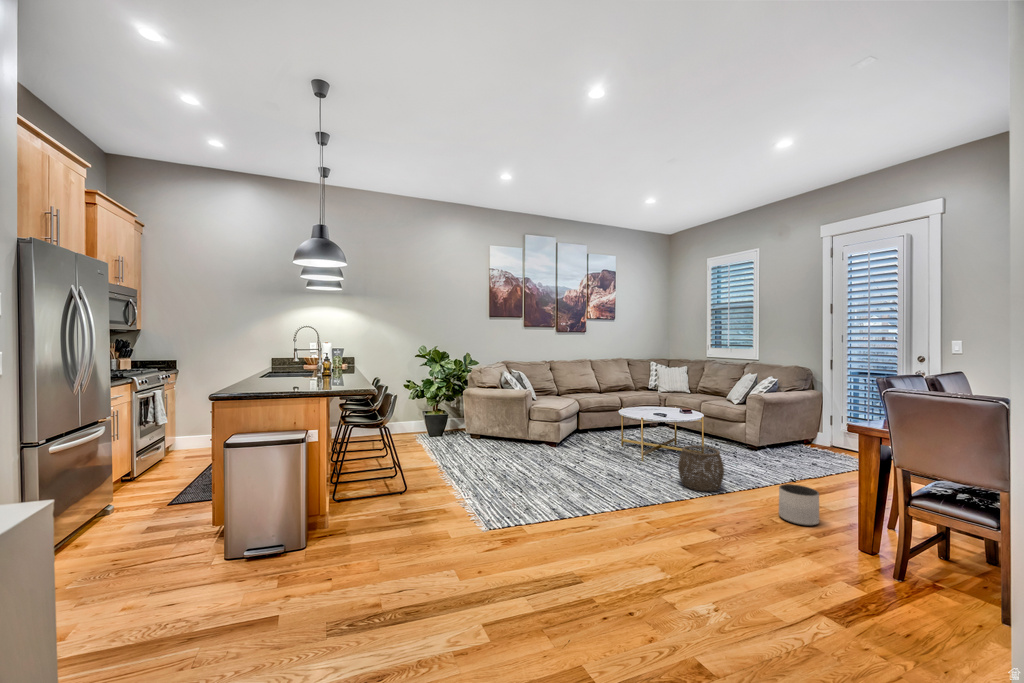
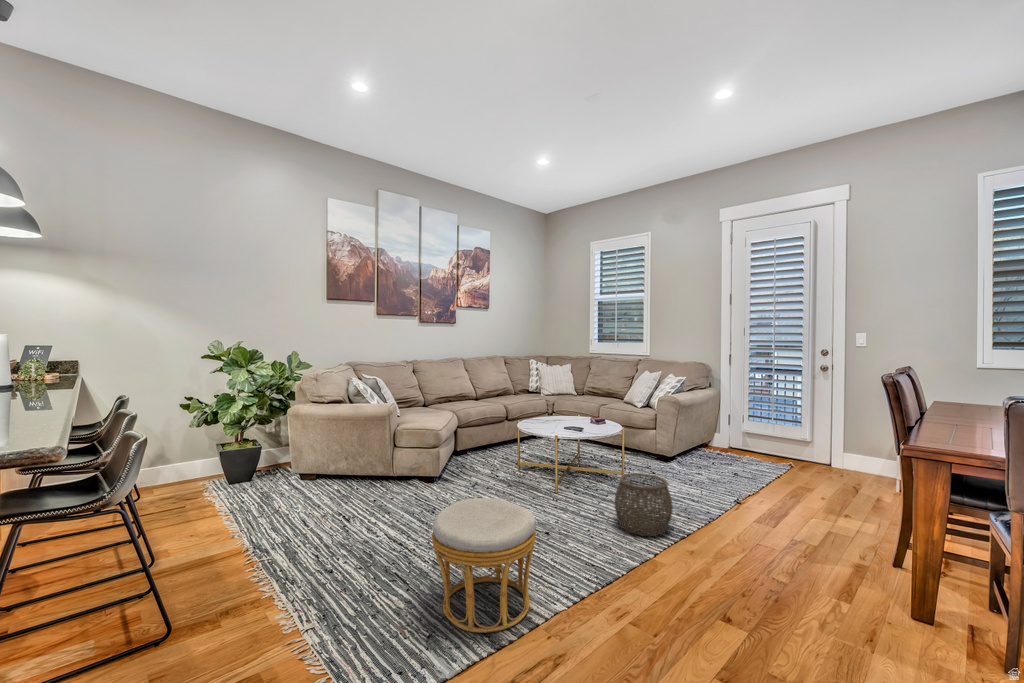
ottoman: none [533,443,596,516] -> present [432,498,536,633]
planter: present [779,484,819,526] -> none [755,520,805,577]

